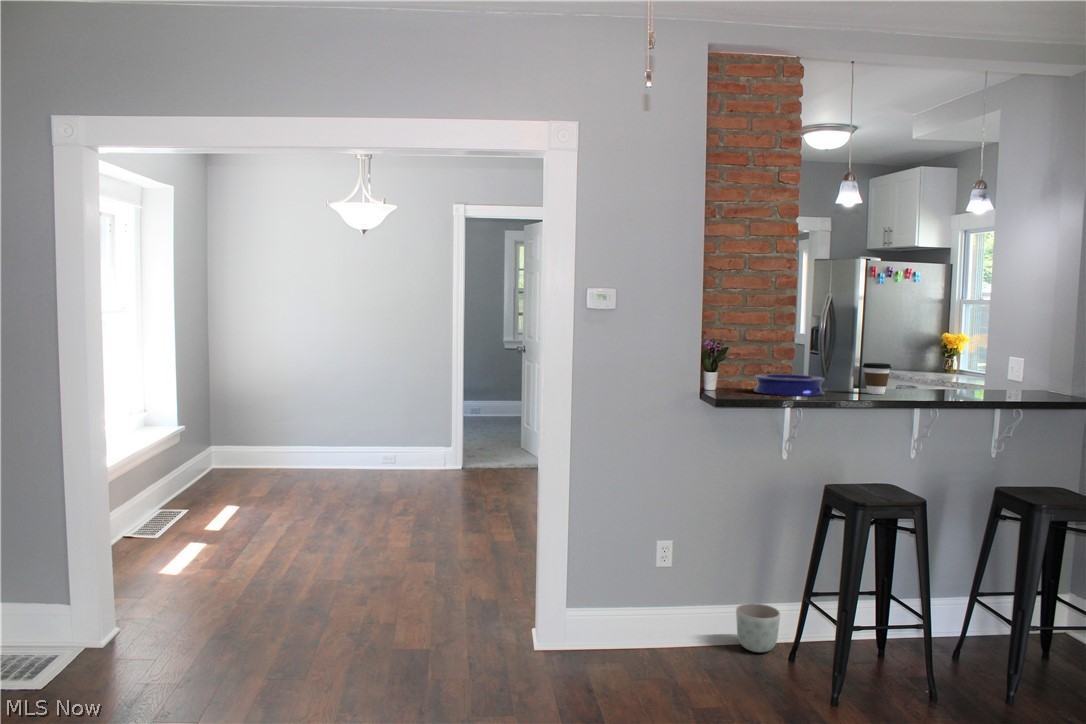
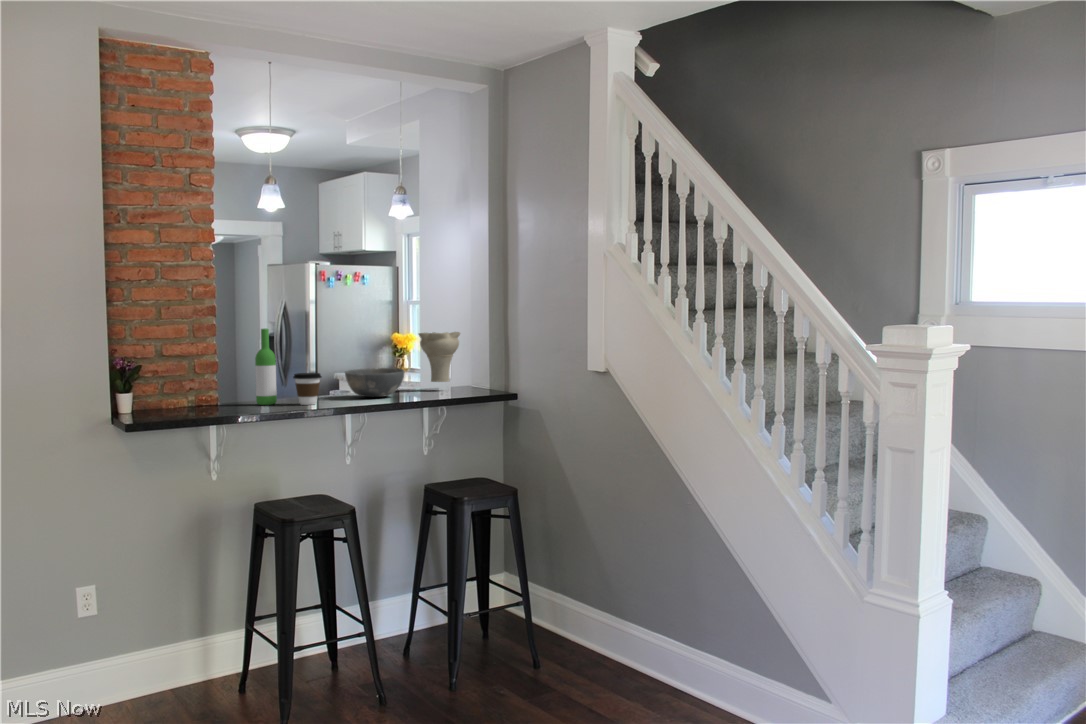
wine bottle: none [824,318,845,391] -> present [255,328,277,405]
vase: none [984,327,1052,390] -> present [419,332,460,382]
bowl: none [912,363,978,393] -> present [345,368,404,397]
plate: present [754,374,825,396] -> none [175,391,253,415]
planter: present [736,603,780,652] -> none [169,644,220,699]

